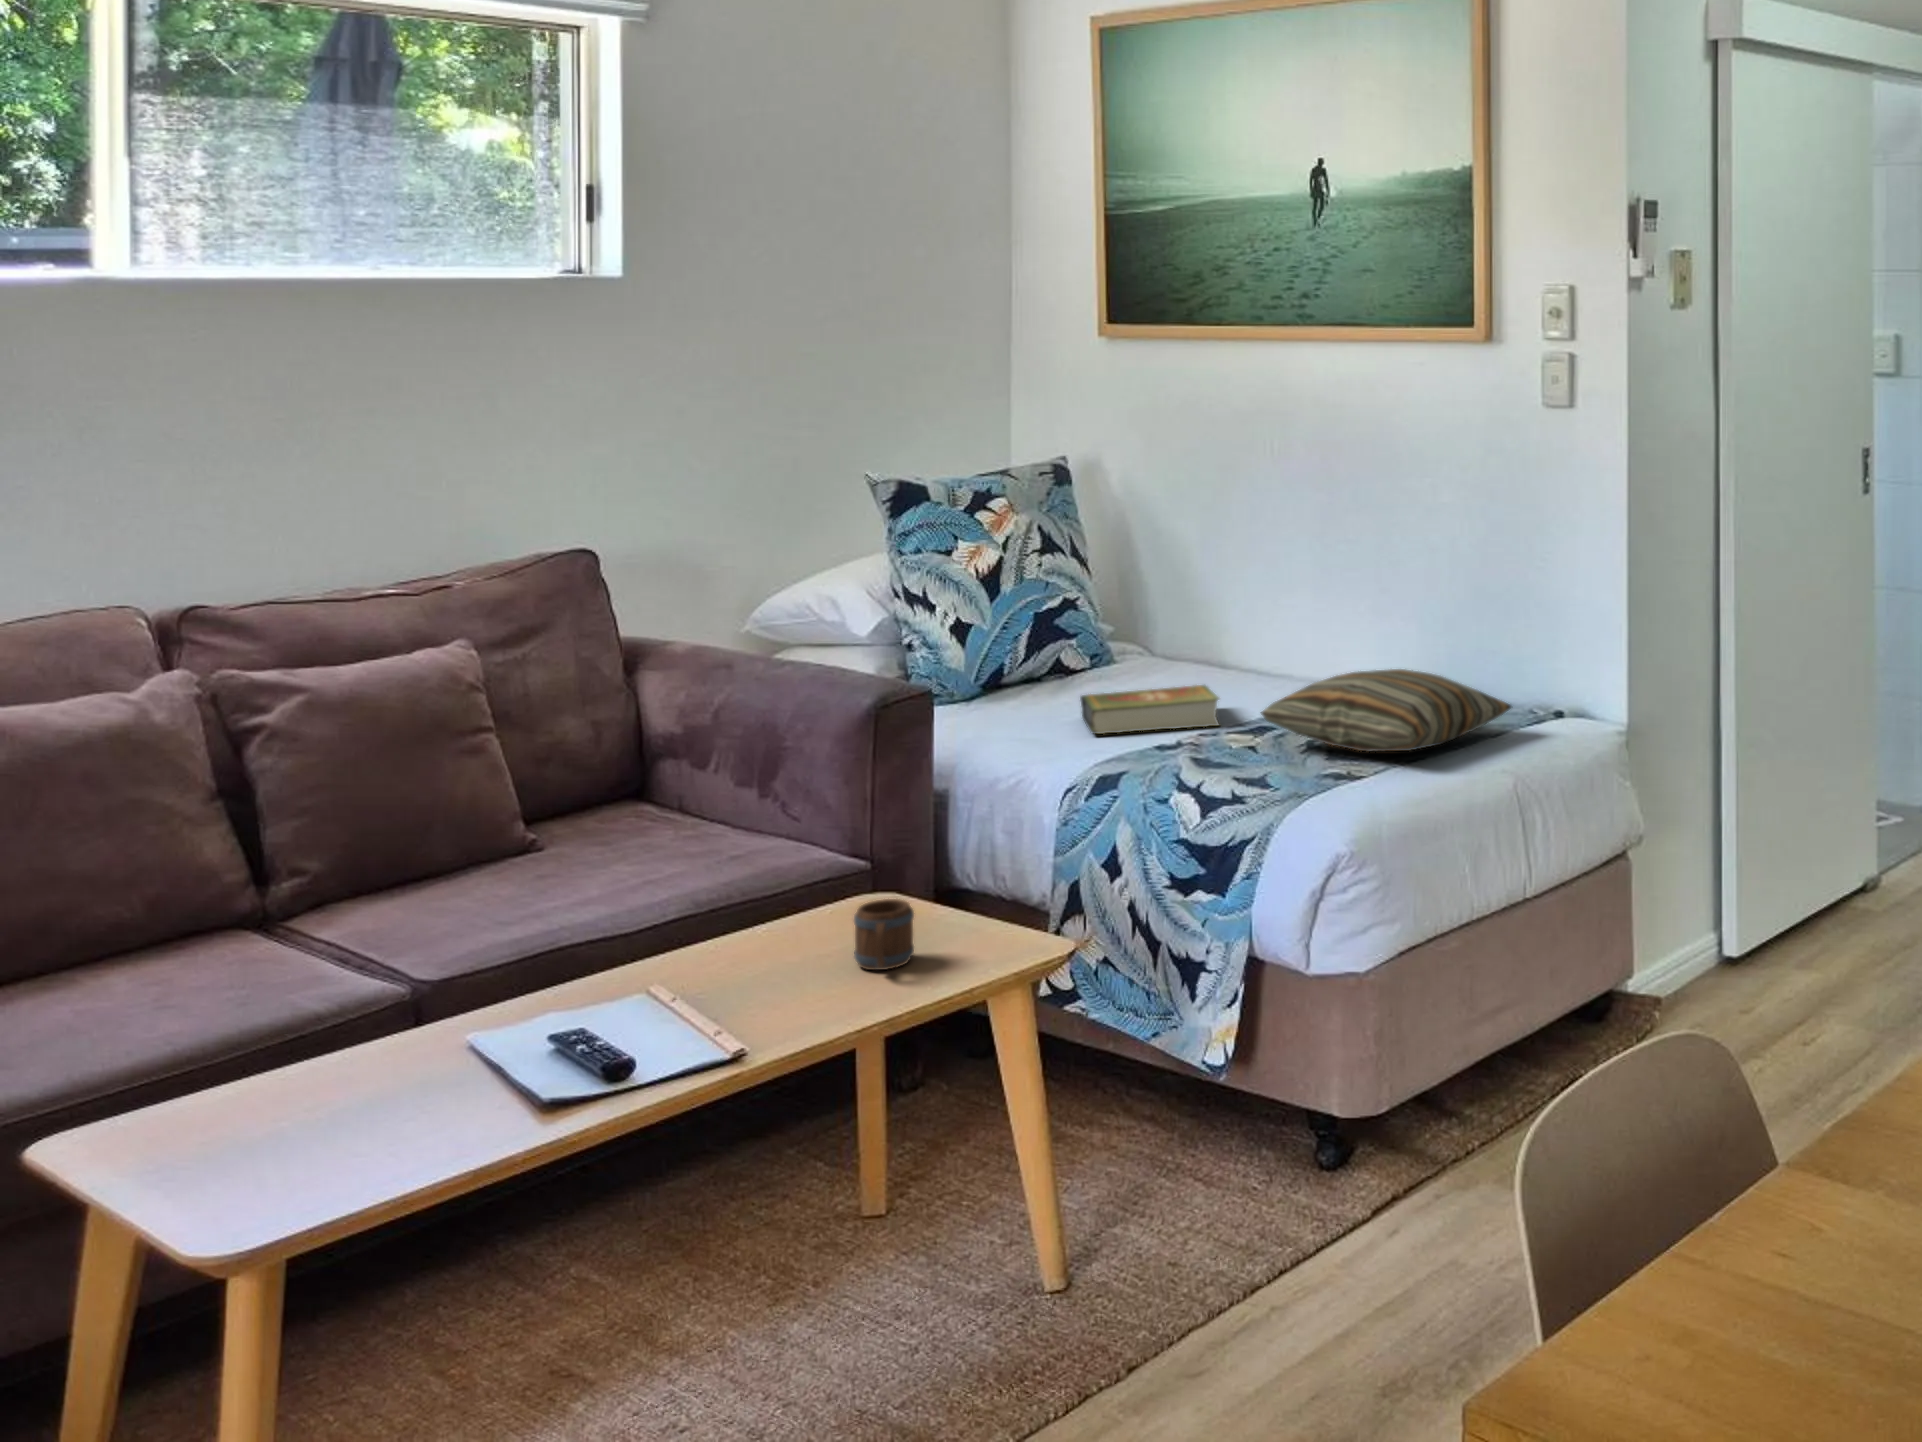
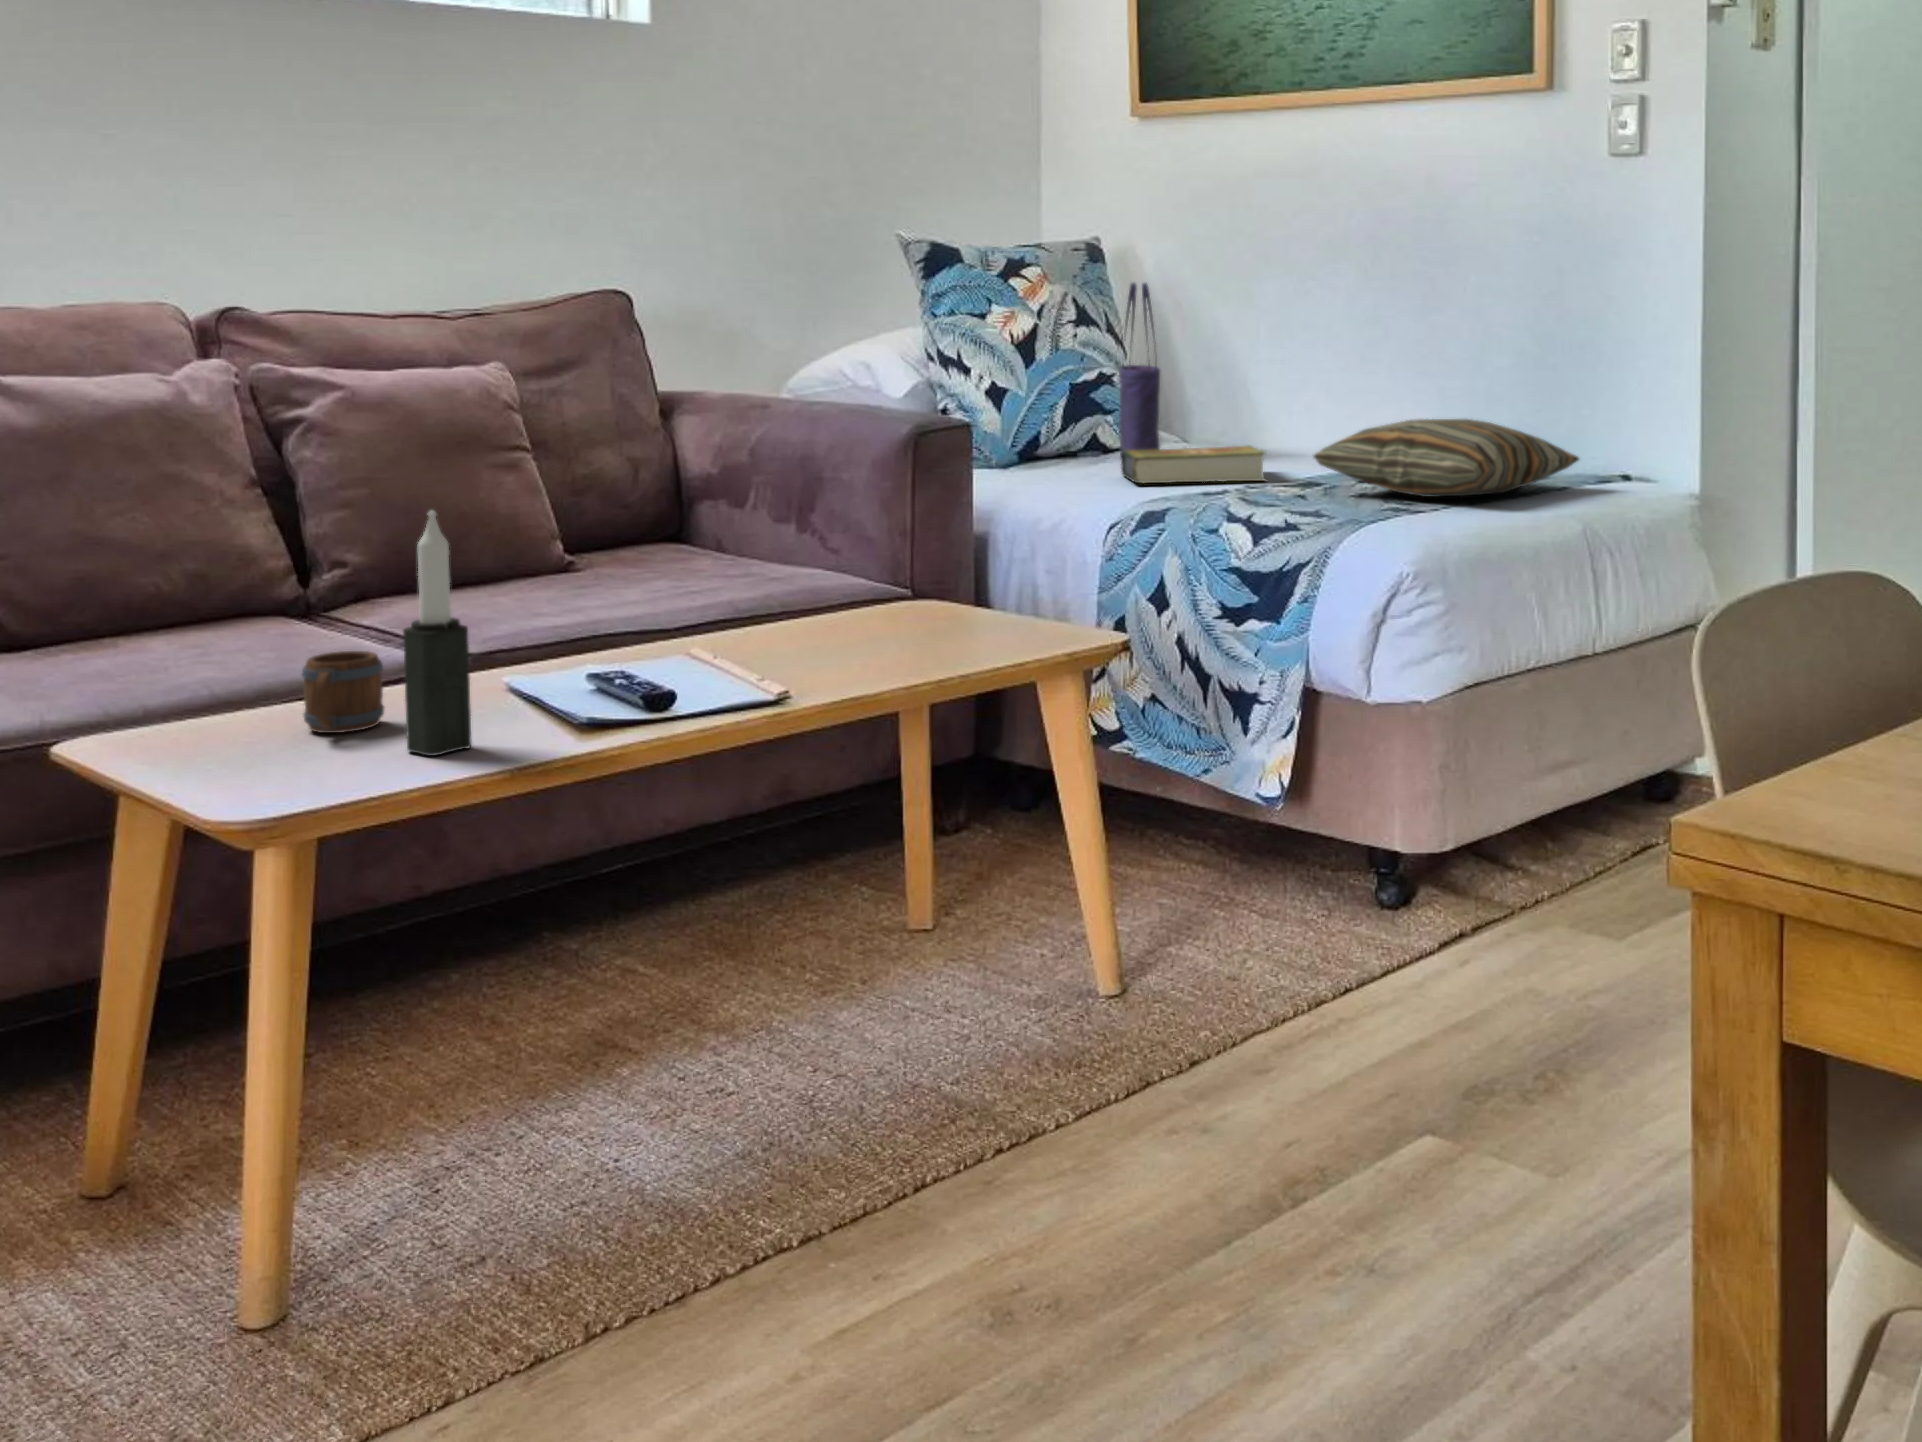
tote bag: none [1083,520,1122,693] -> present [1119,283,1160,451]
mug: present [854,899,914,970] -> present [302,651,384,733]
candle: none [342,922,409,1165] -> present [403,511,472,756]

